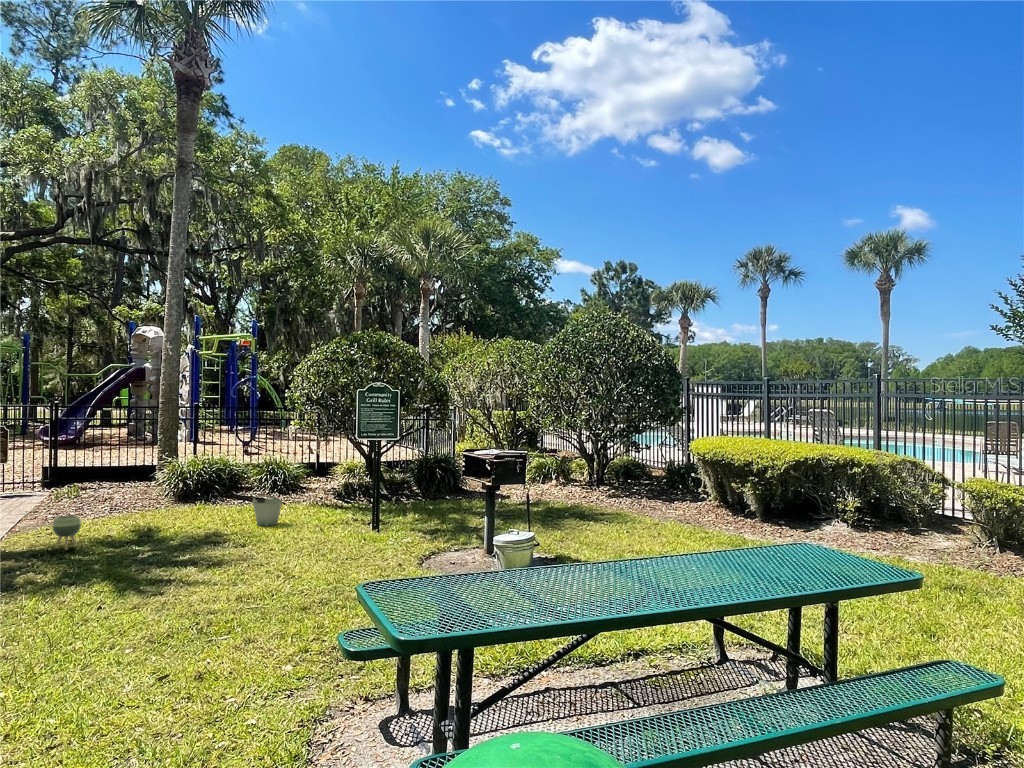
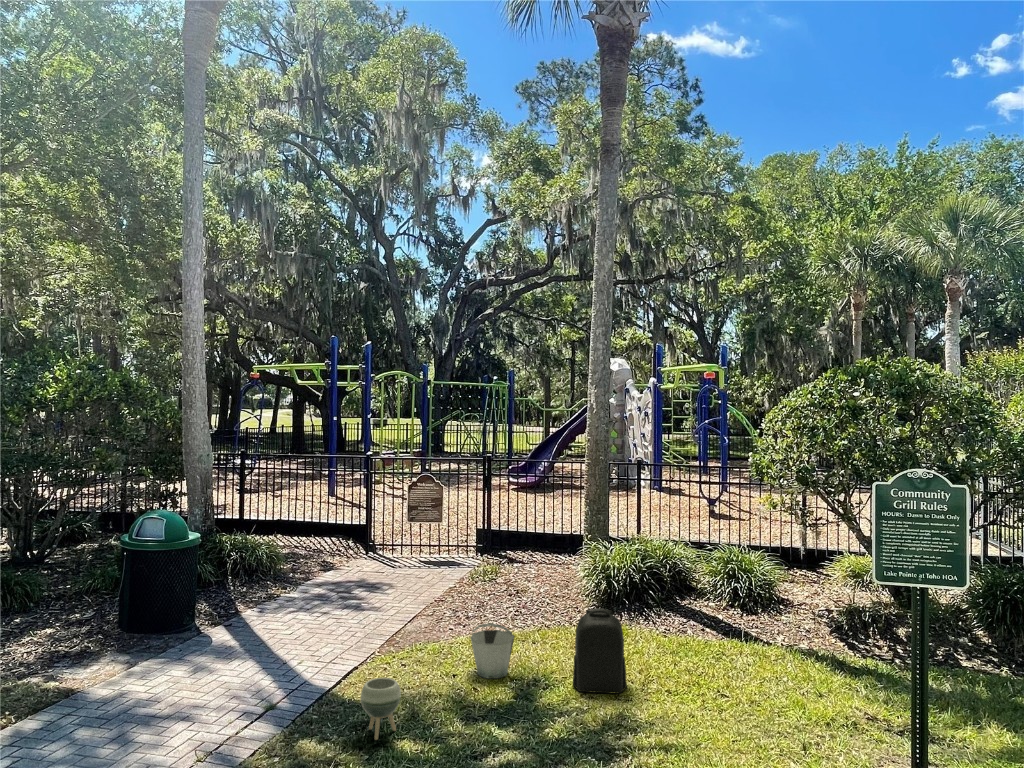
backpack: none [182,476,218,525] -> present [573,608,627,694]
bucket: present [252,495,282,526] -> present [471,623,515,679]

